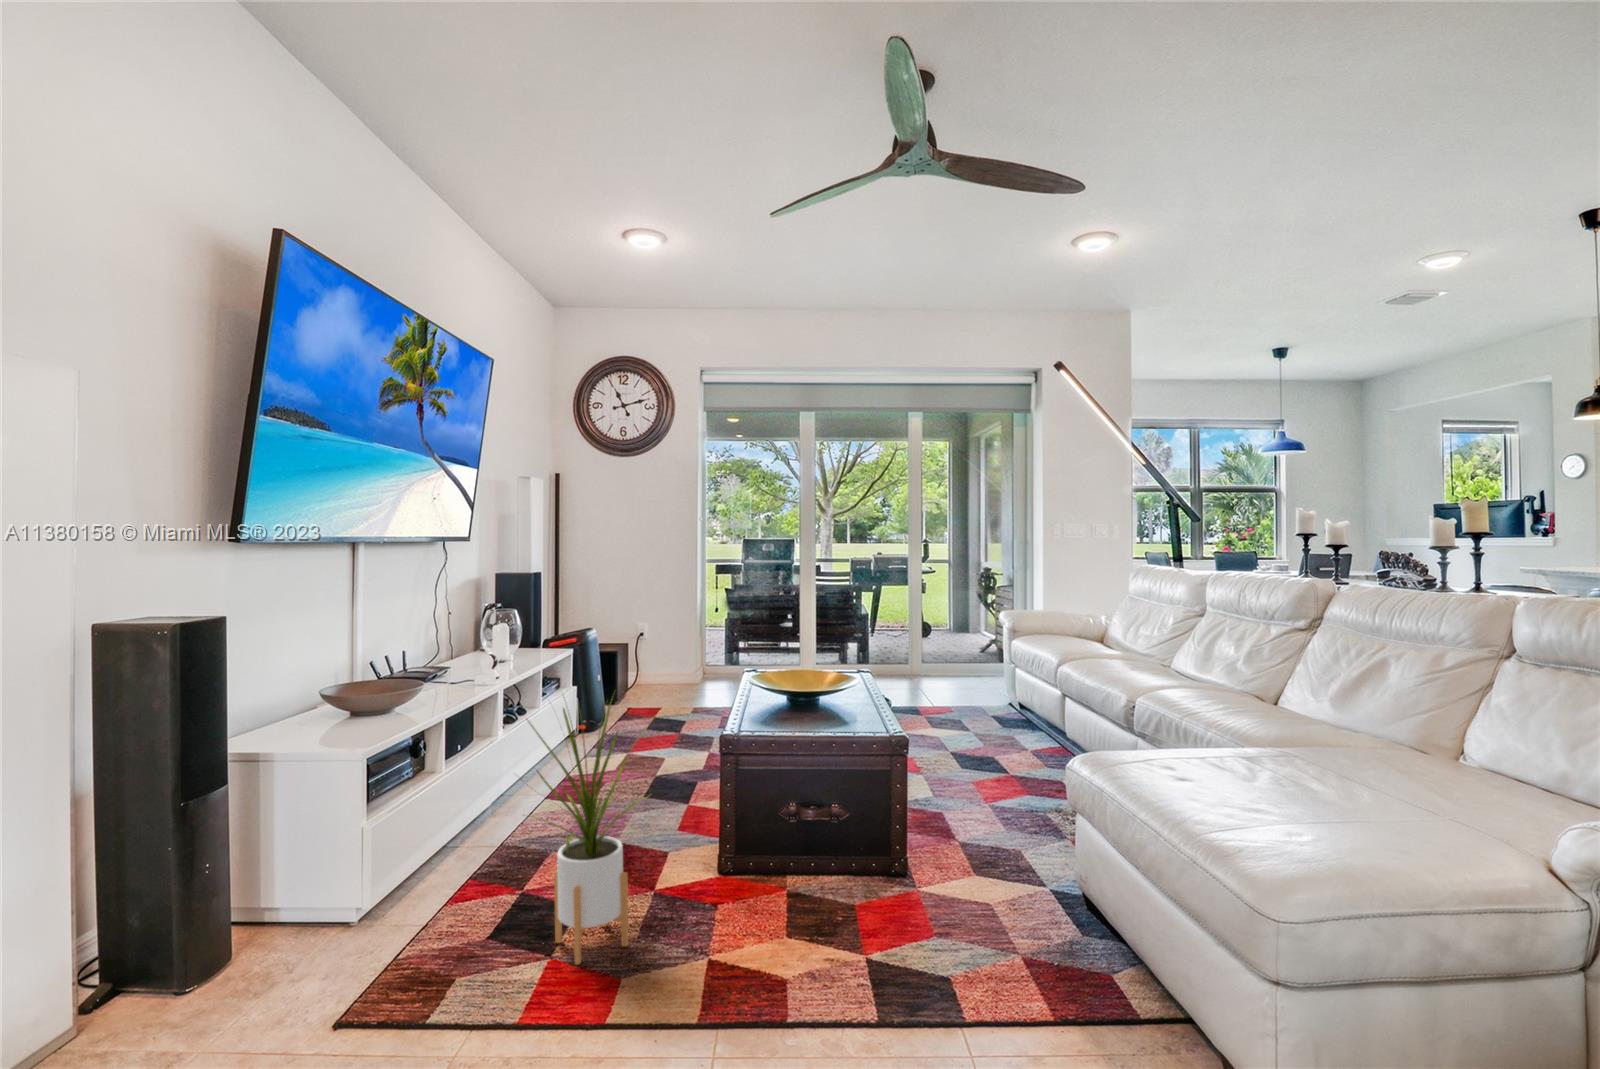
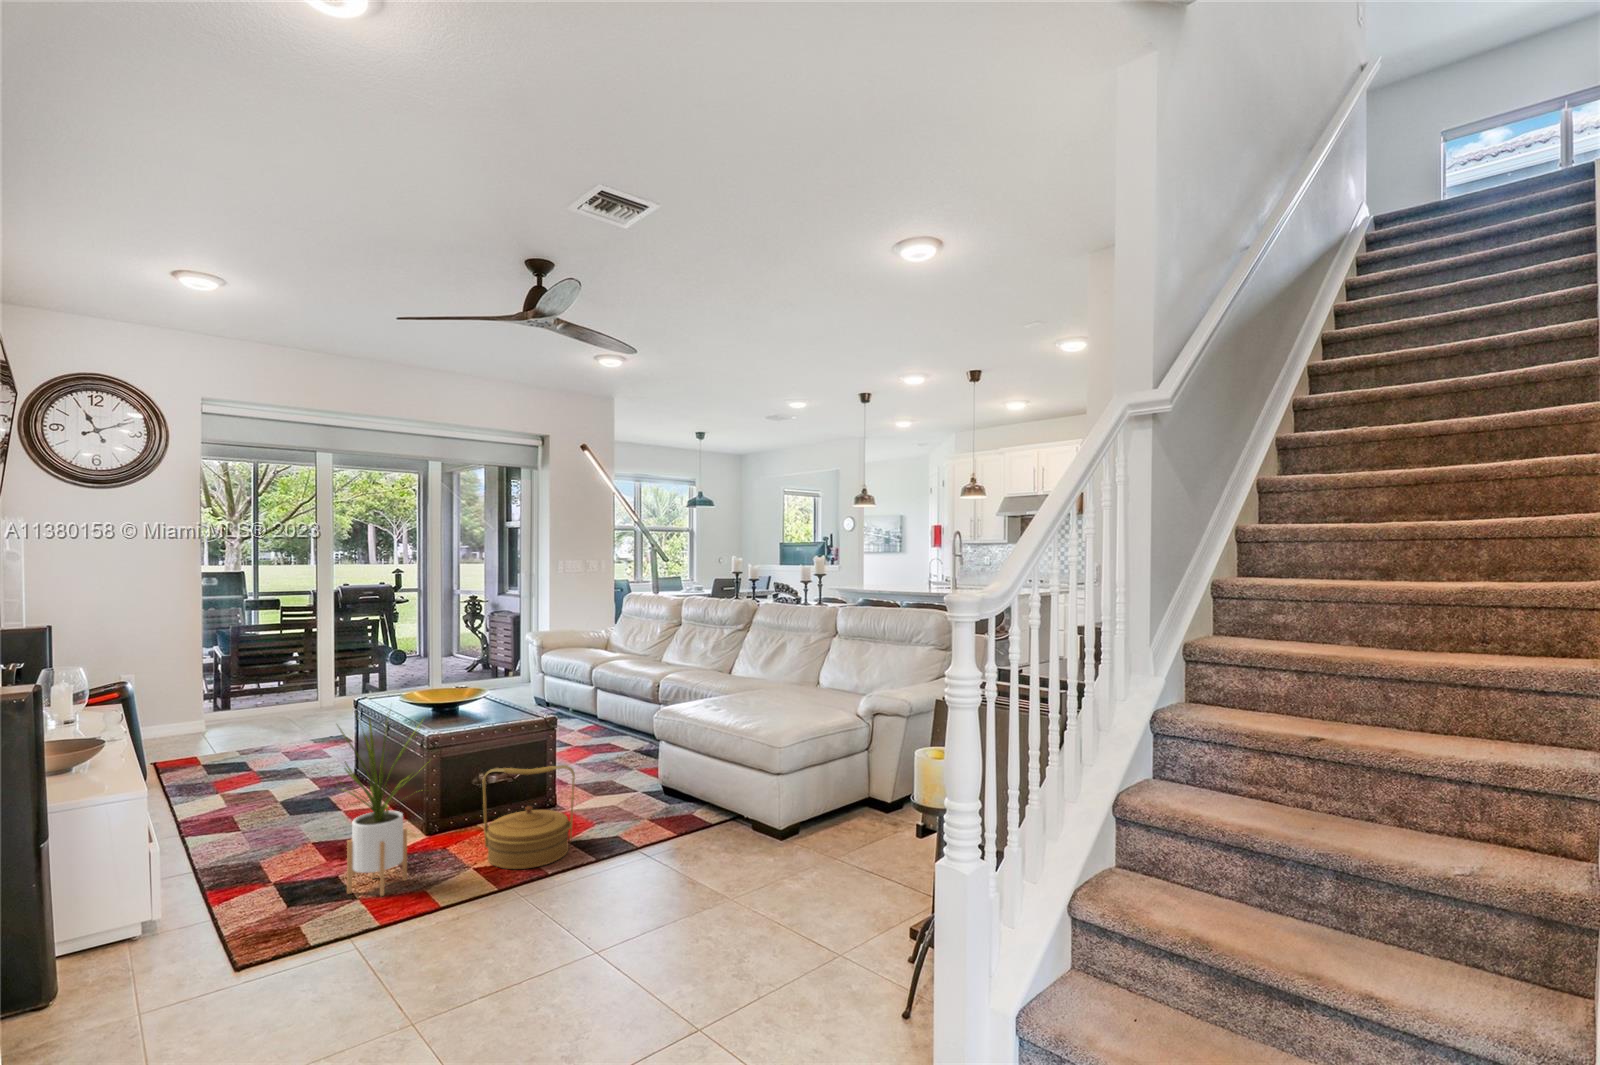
basket: none [732,809,861,996] -> present [482,765,575,869]

